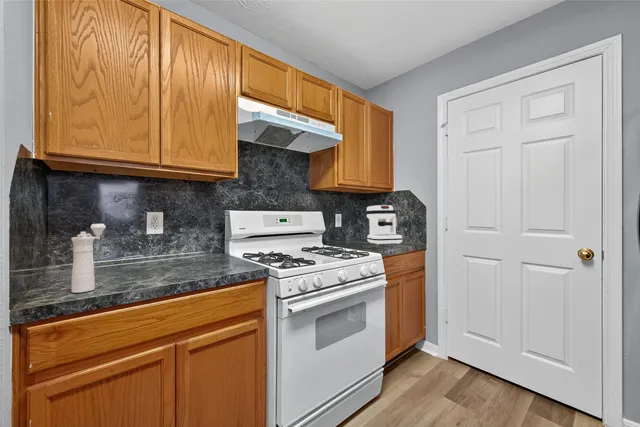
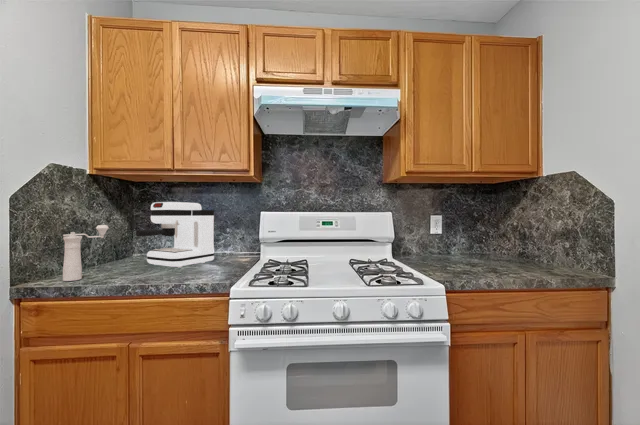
coffee maker: present [367,205,402,245] -> present [136,202,214,268]

